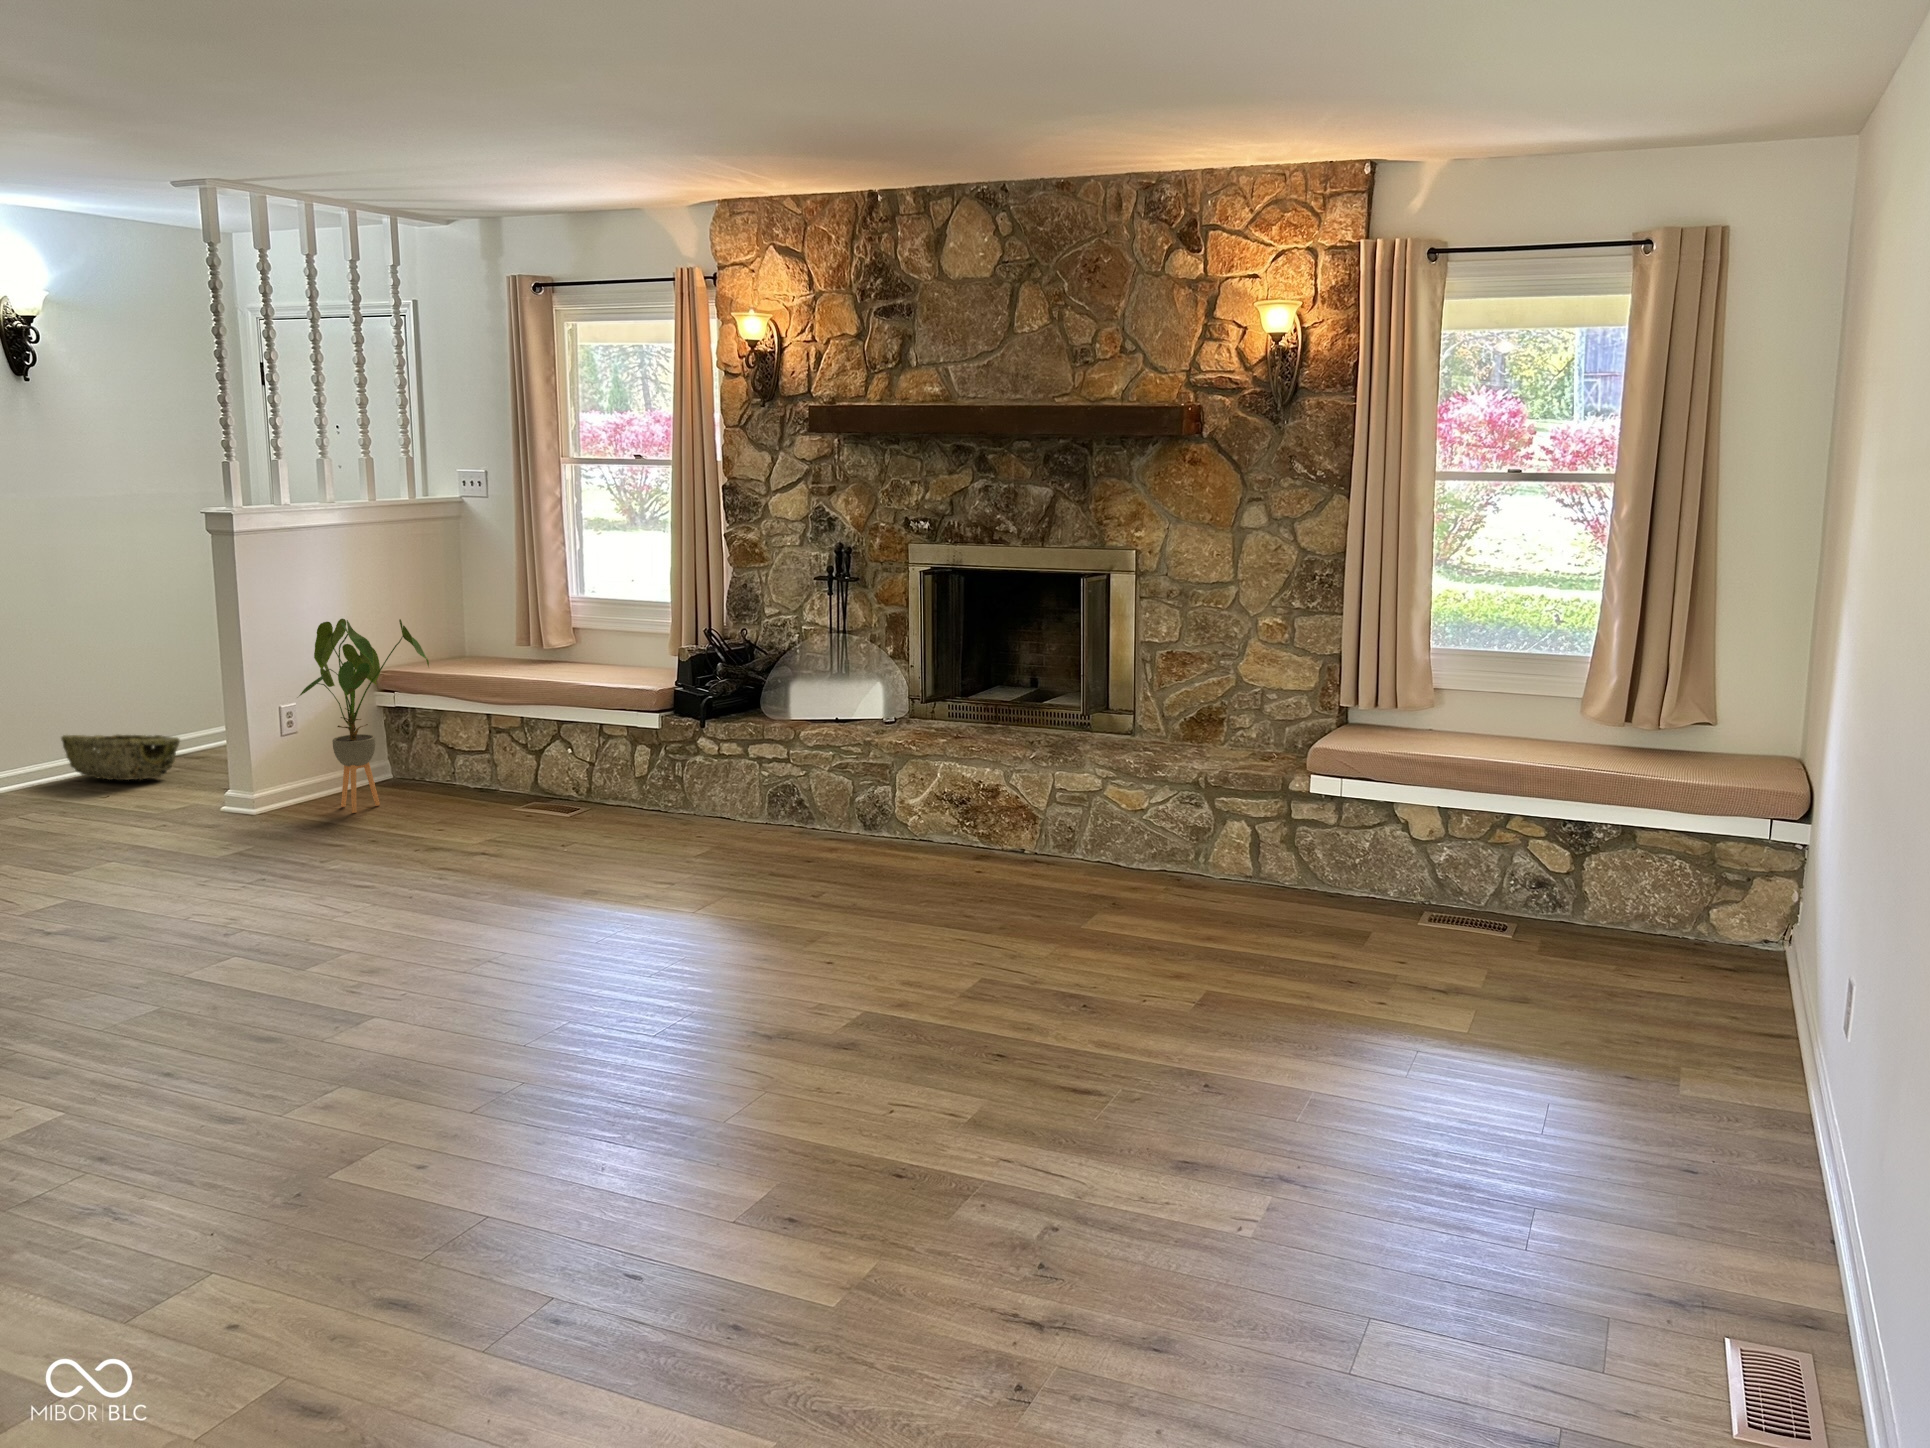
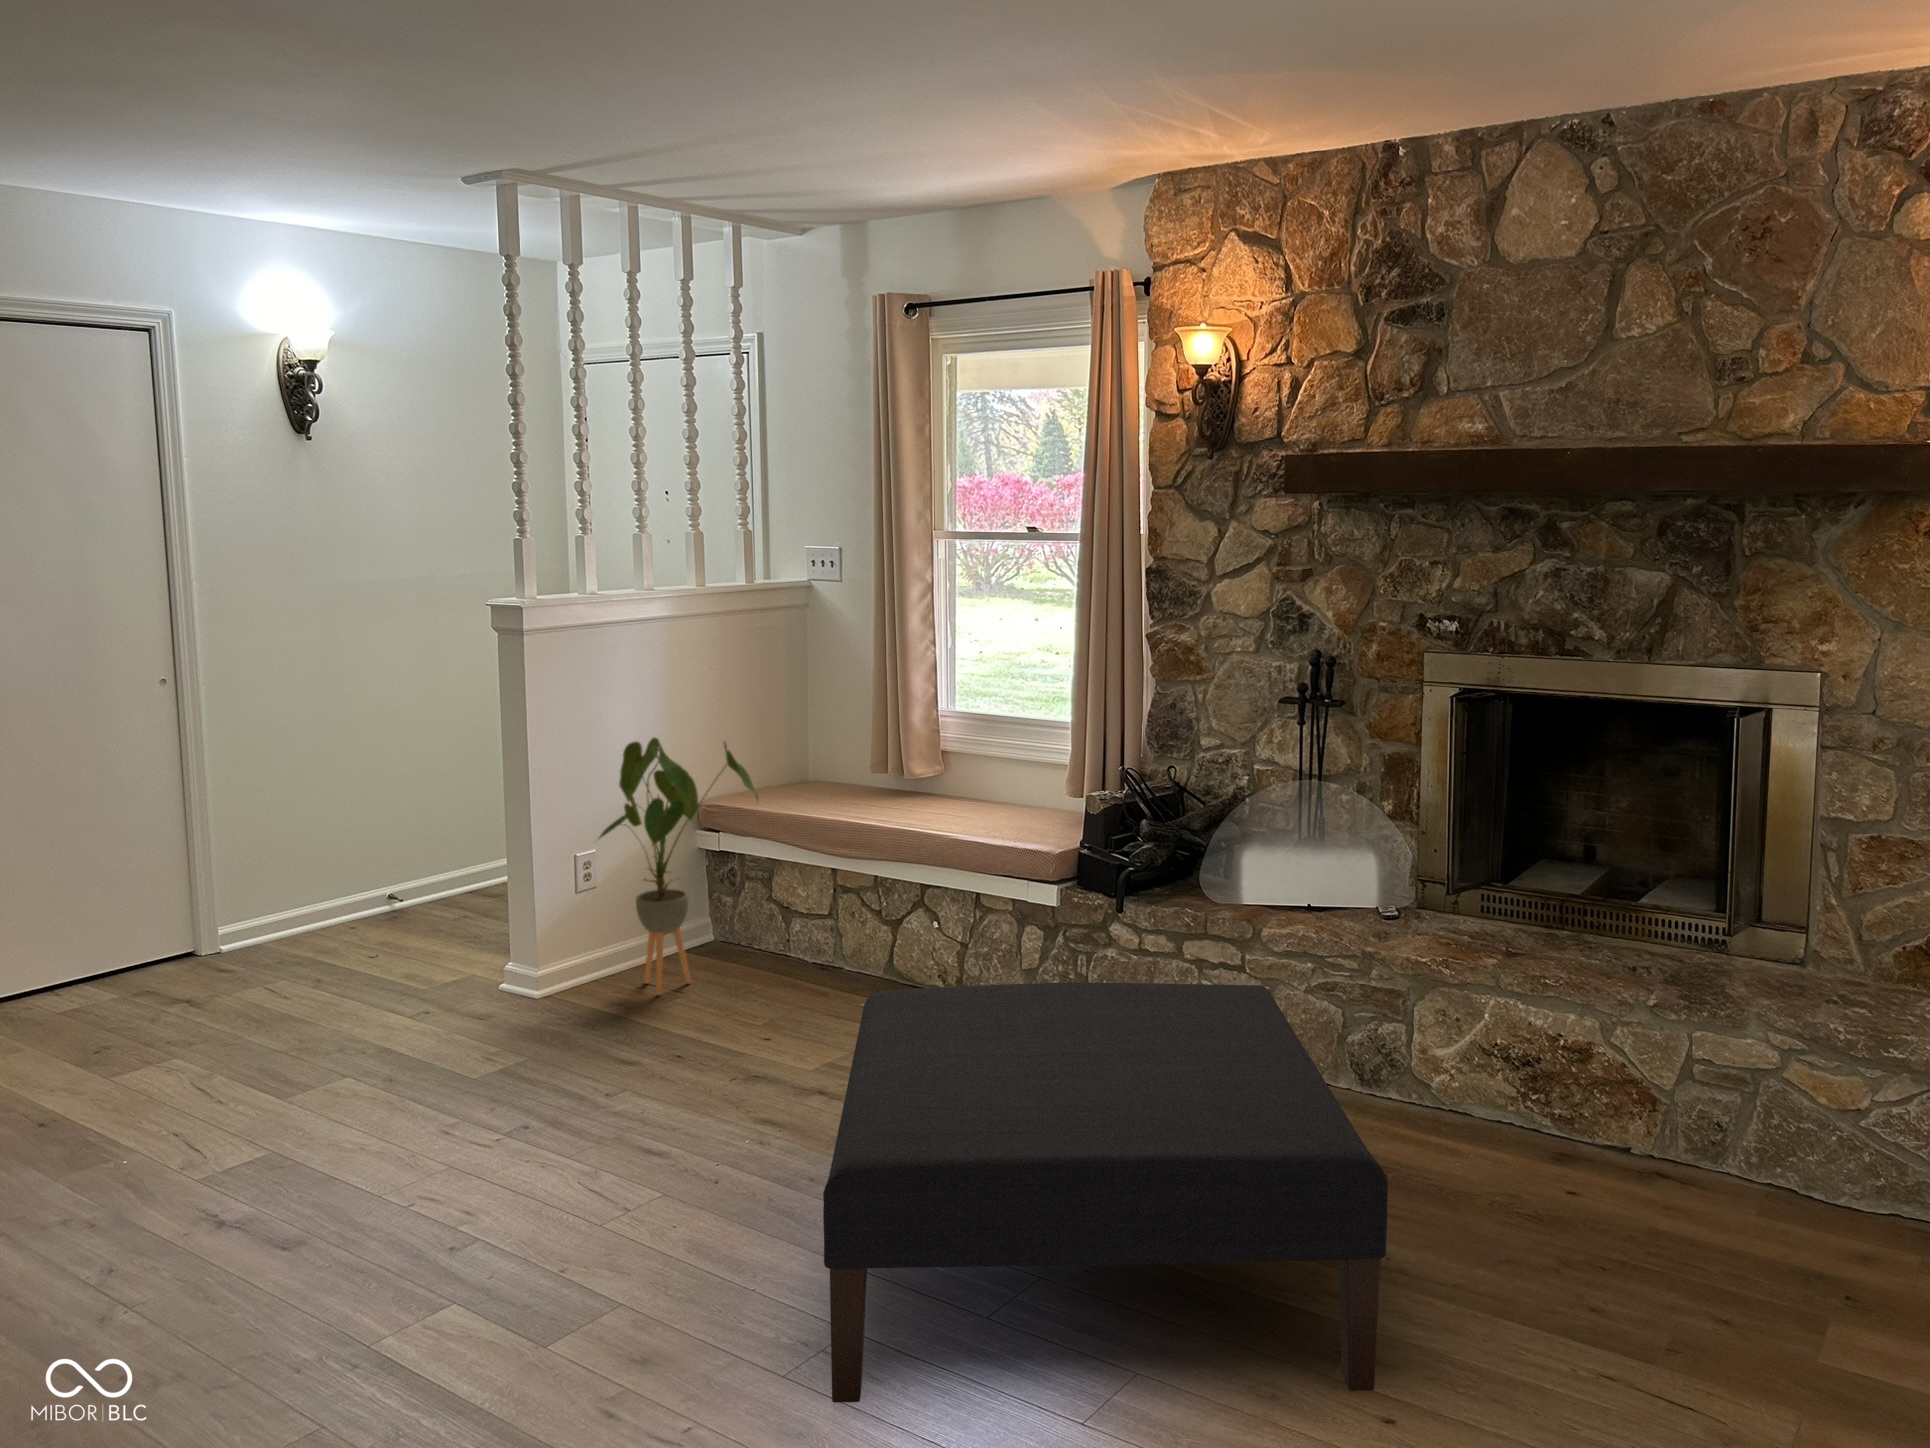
woven basket: present [61,735,180,780] -> none [337,861,468,924]
ottoman: none [480,754,819,975] -> present [823,982,1388,1403]

